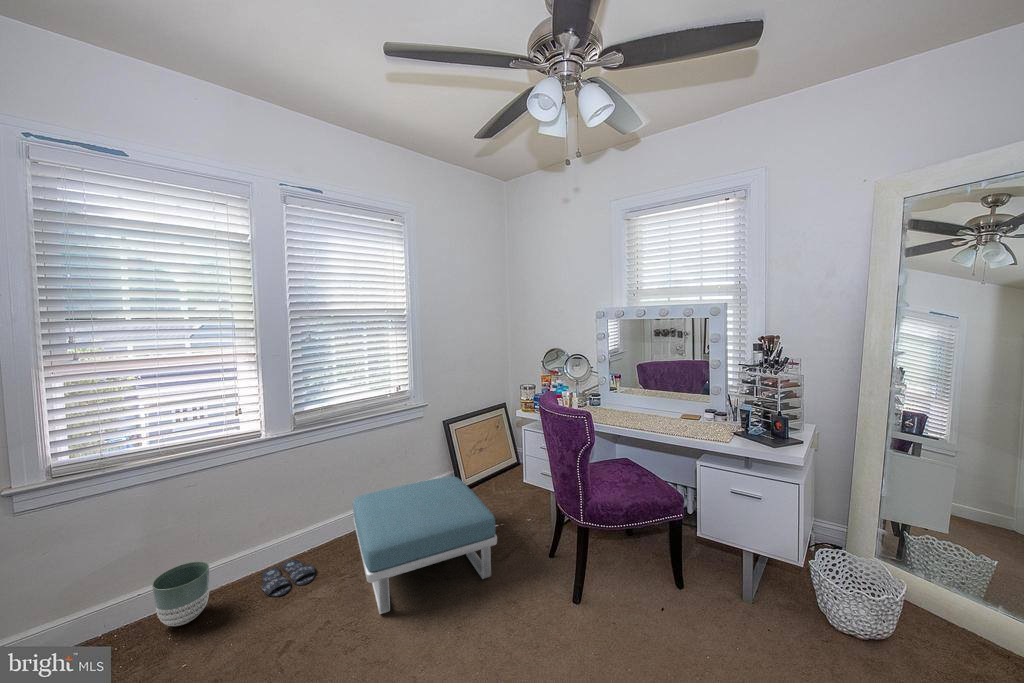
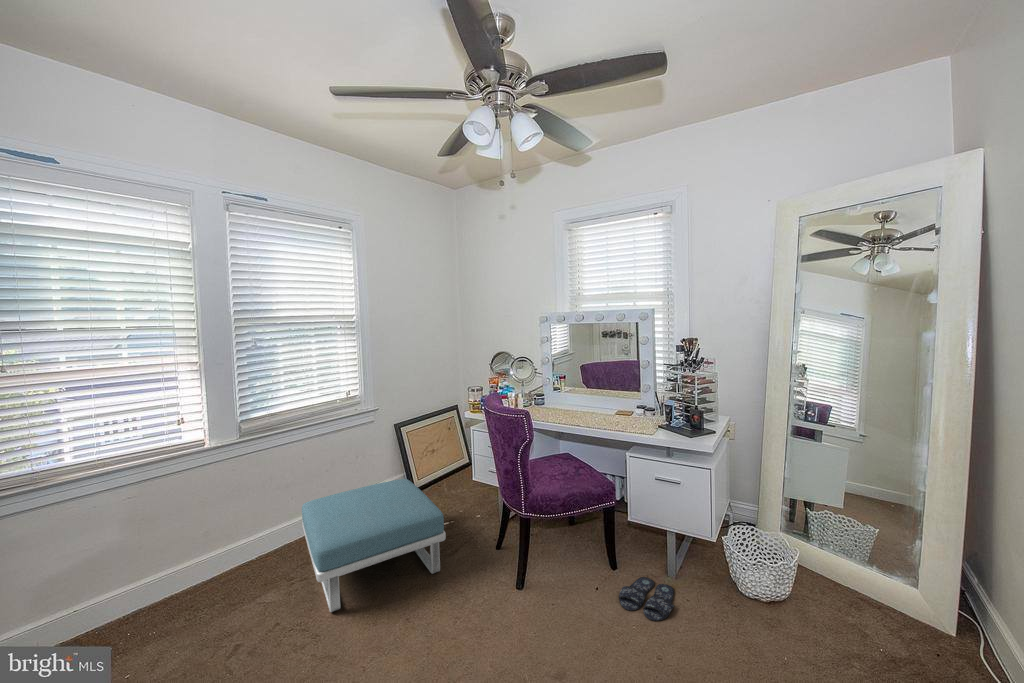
slippers: present [261,560,315,597] -> present [619,577,674,621]
planter: present [152,562,209,626] -> none [90,574,151,639]

